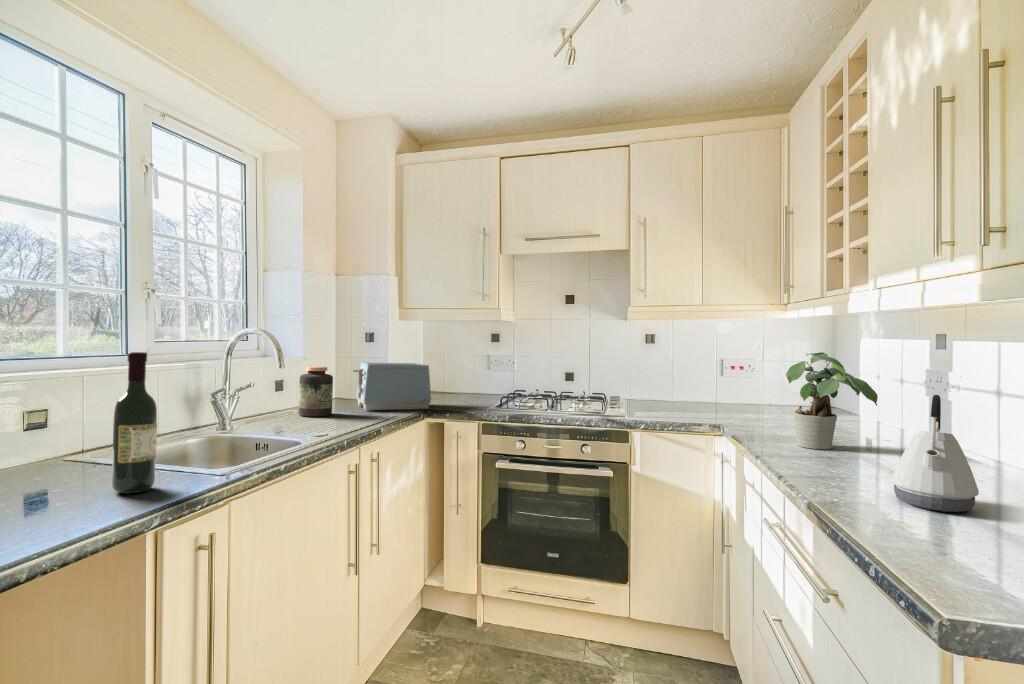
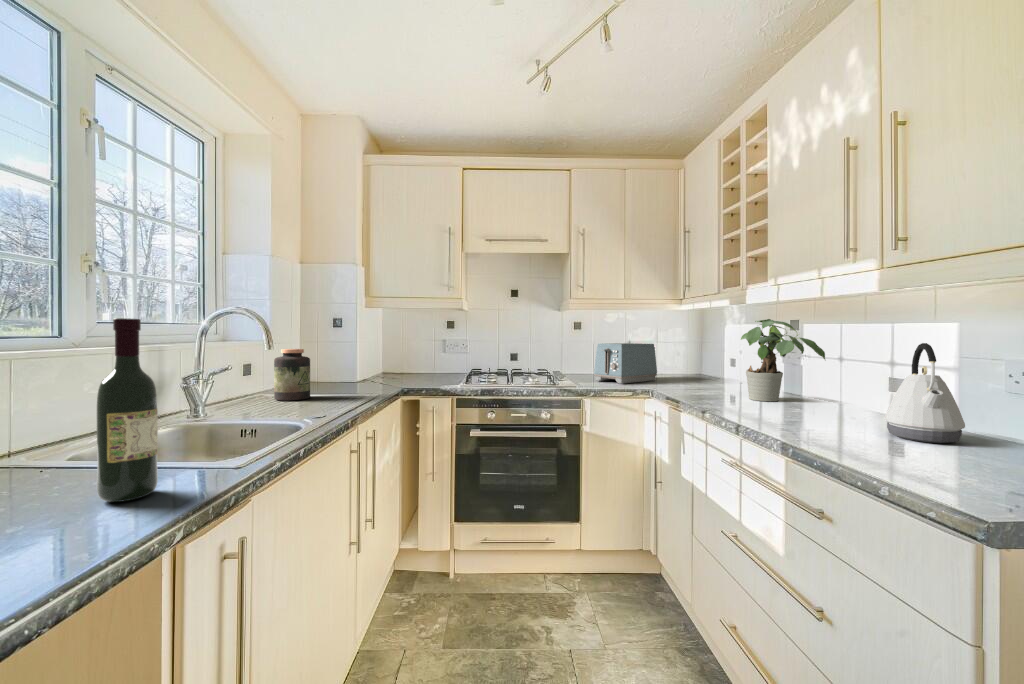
toaster: present [352,363,431,410] -> present [594,343,657,384]

